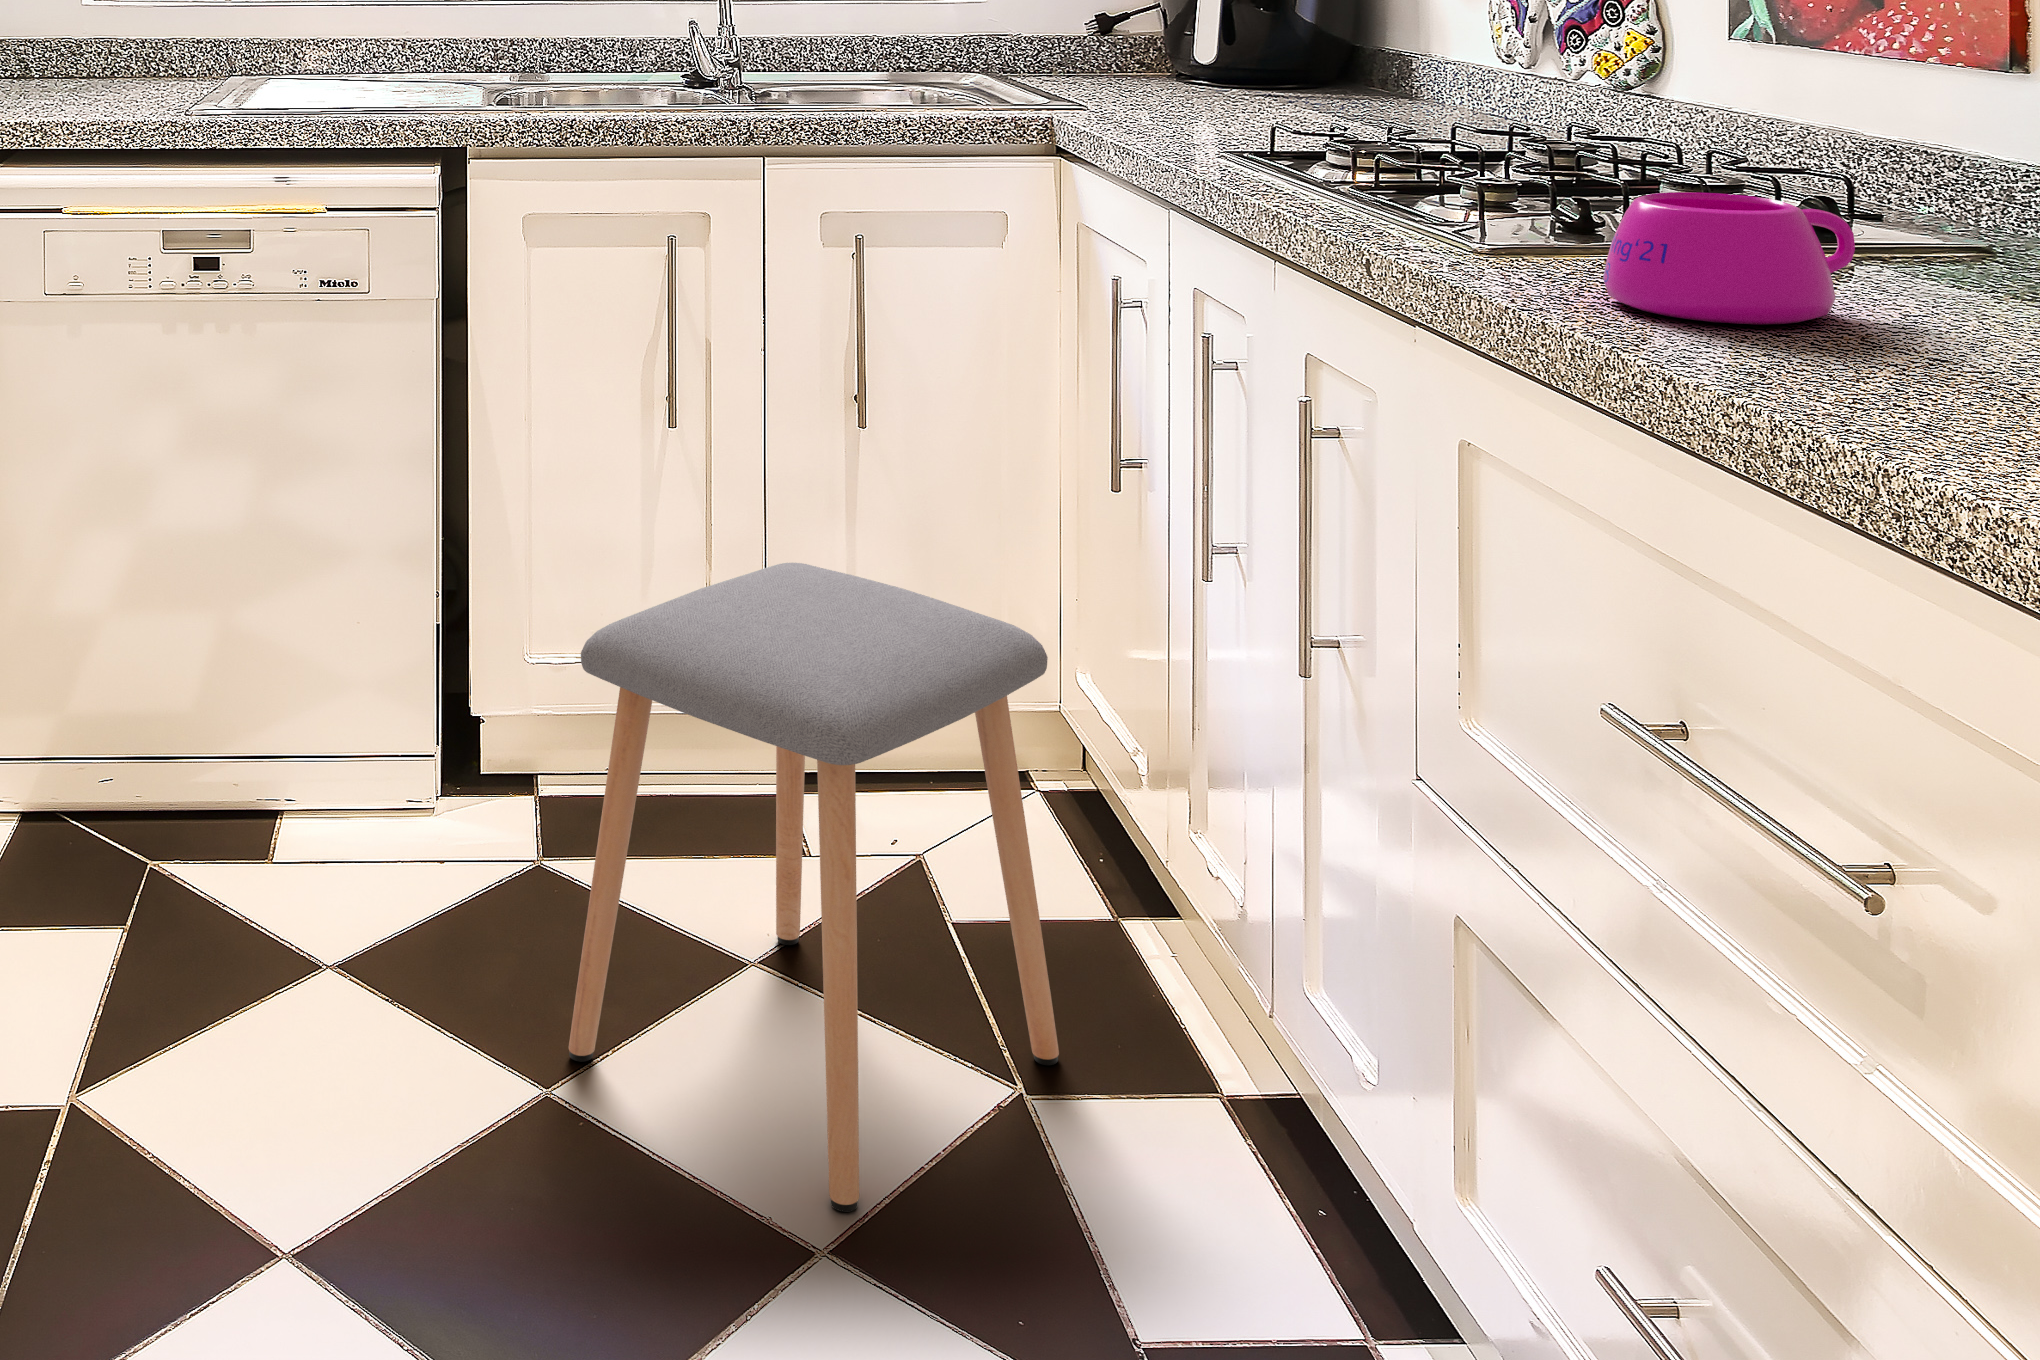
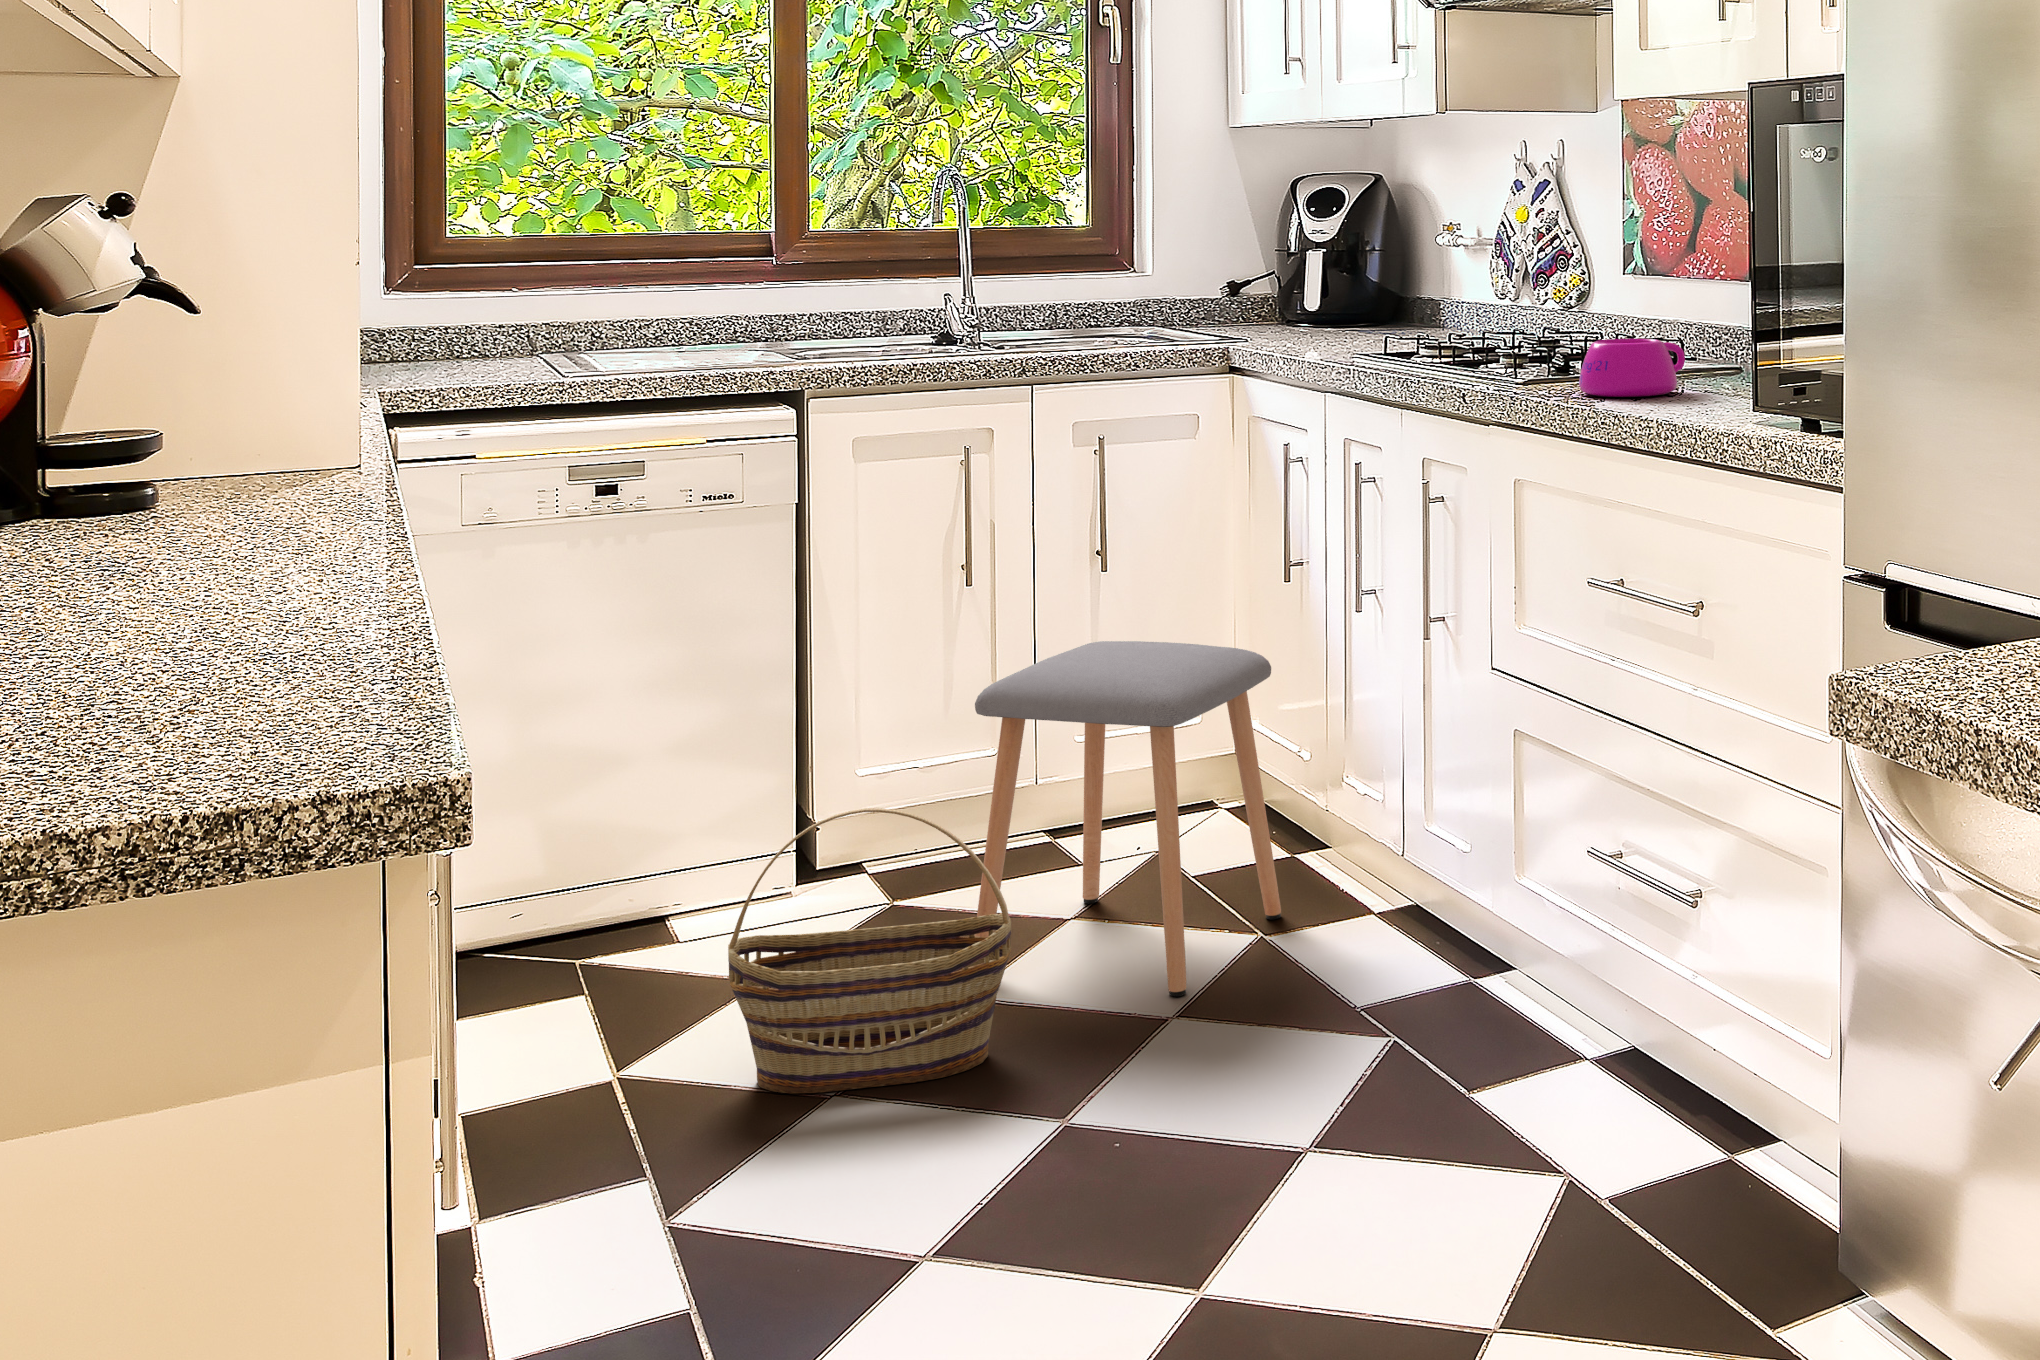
basket: none [166,827,556,1288] -> present [728,808,1011,1093]

